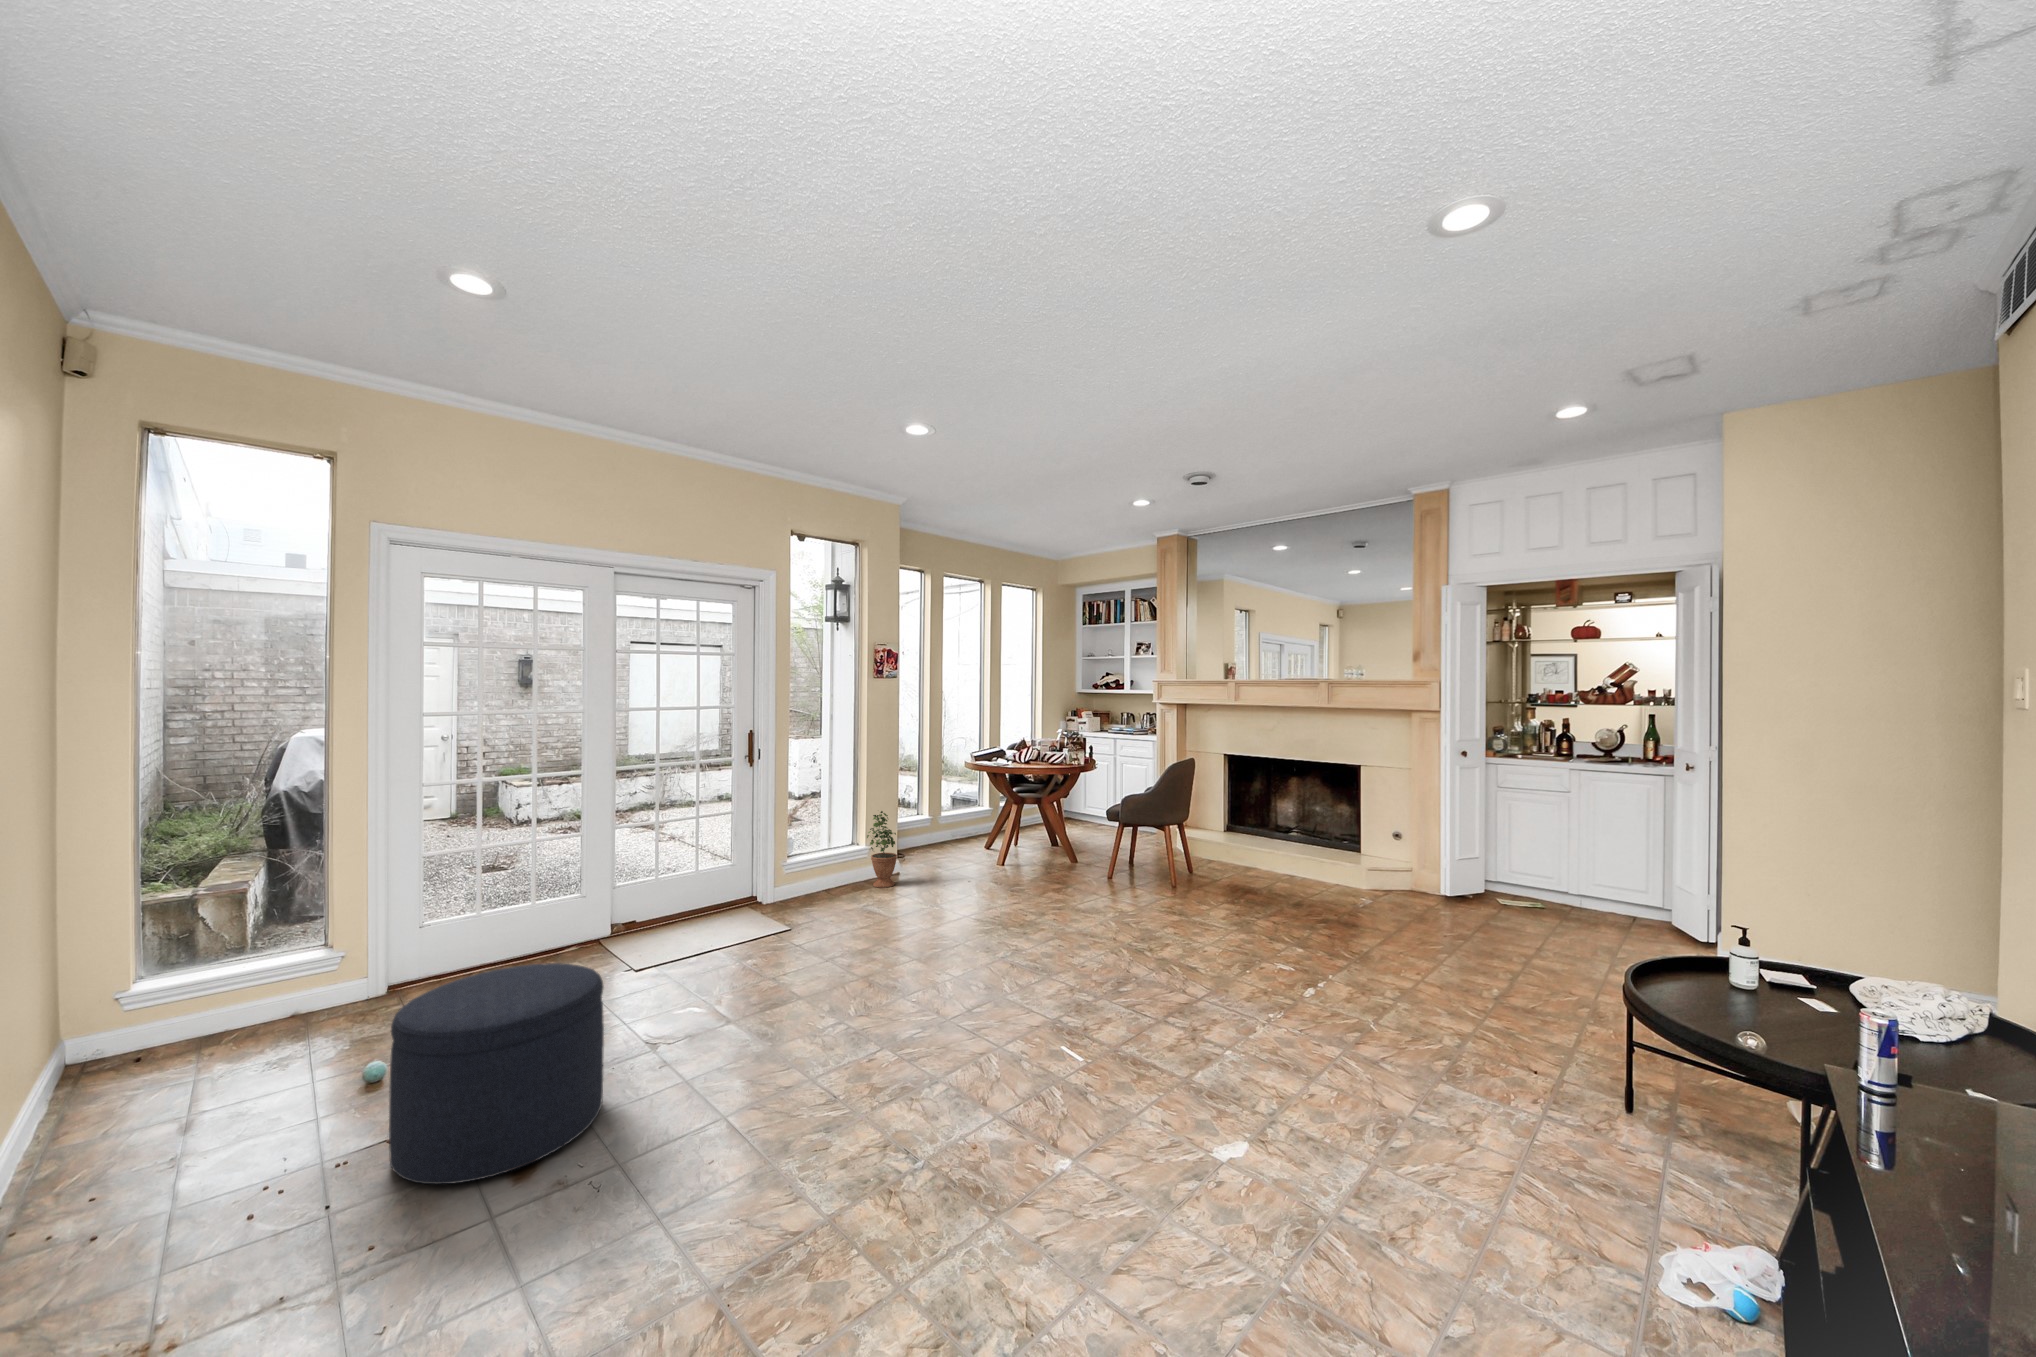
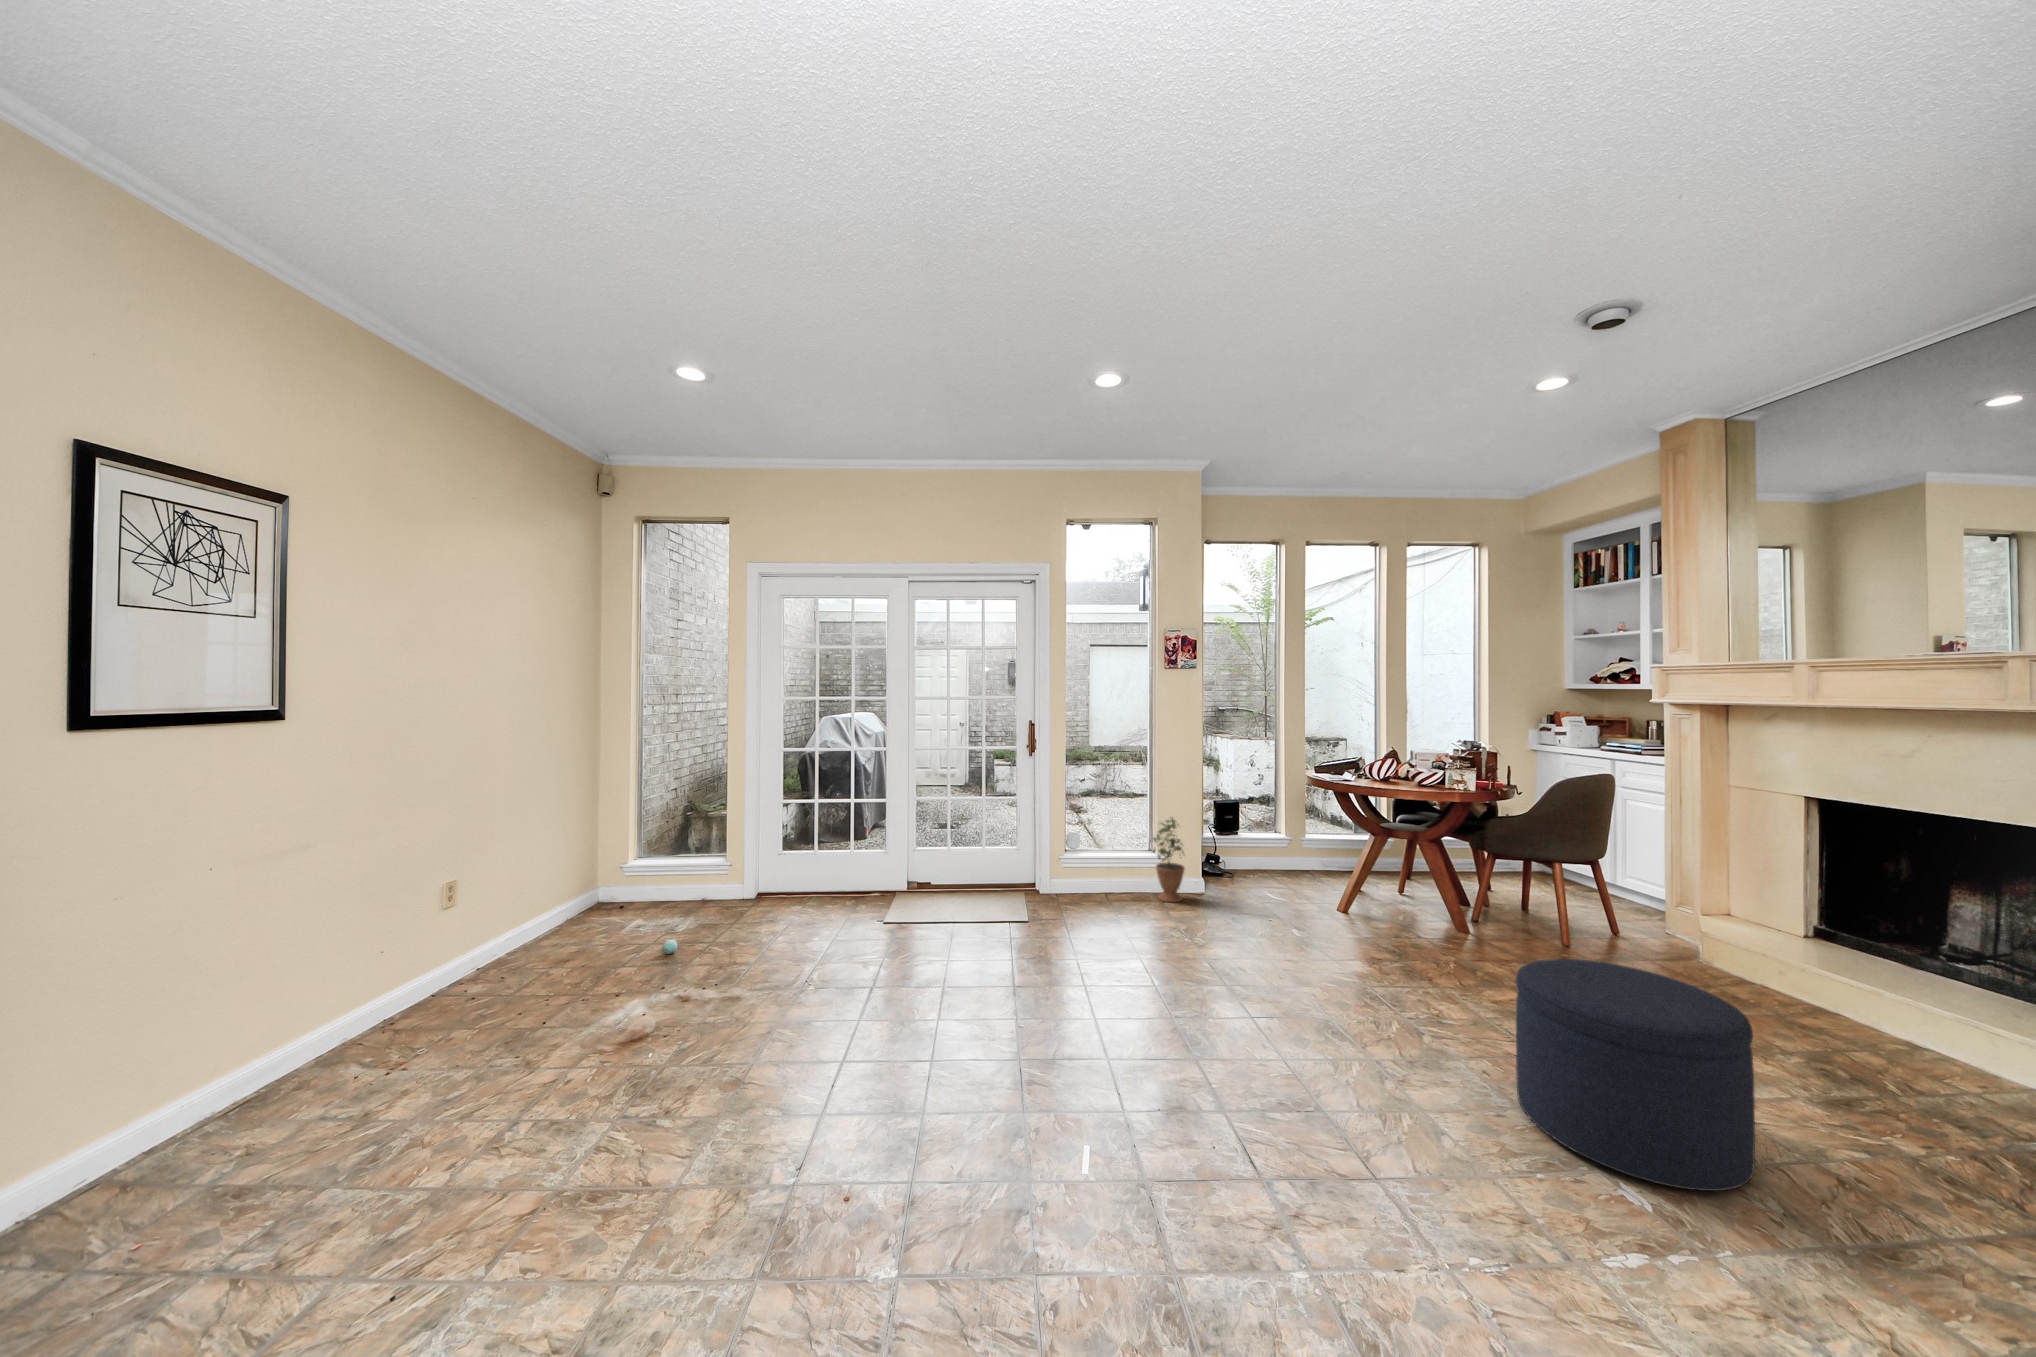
ottoman: present [389,963,604,1184] -> present [1516,959,1755,1191]

